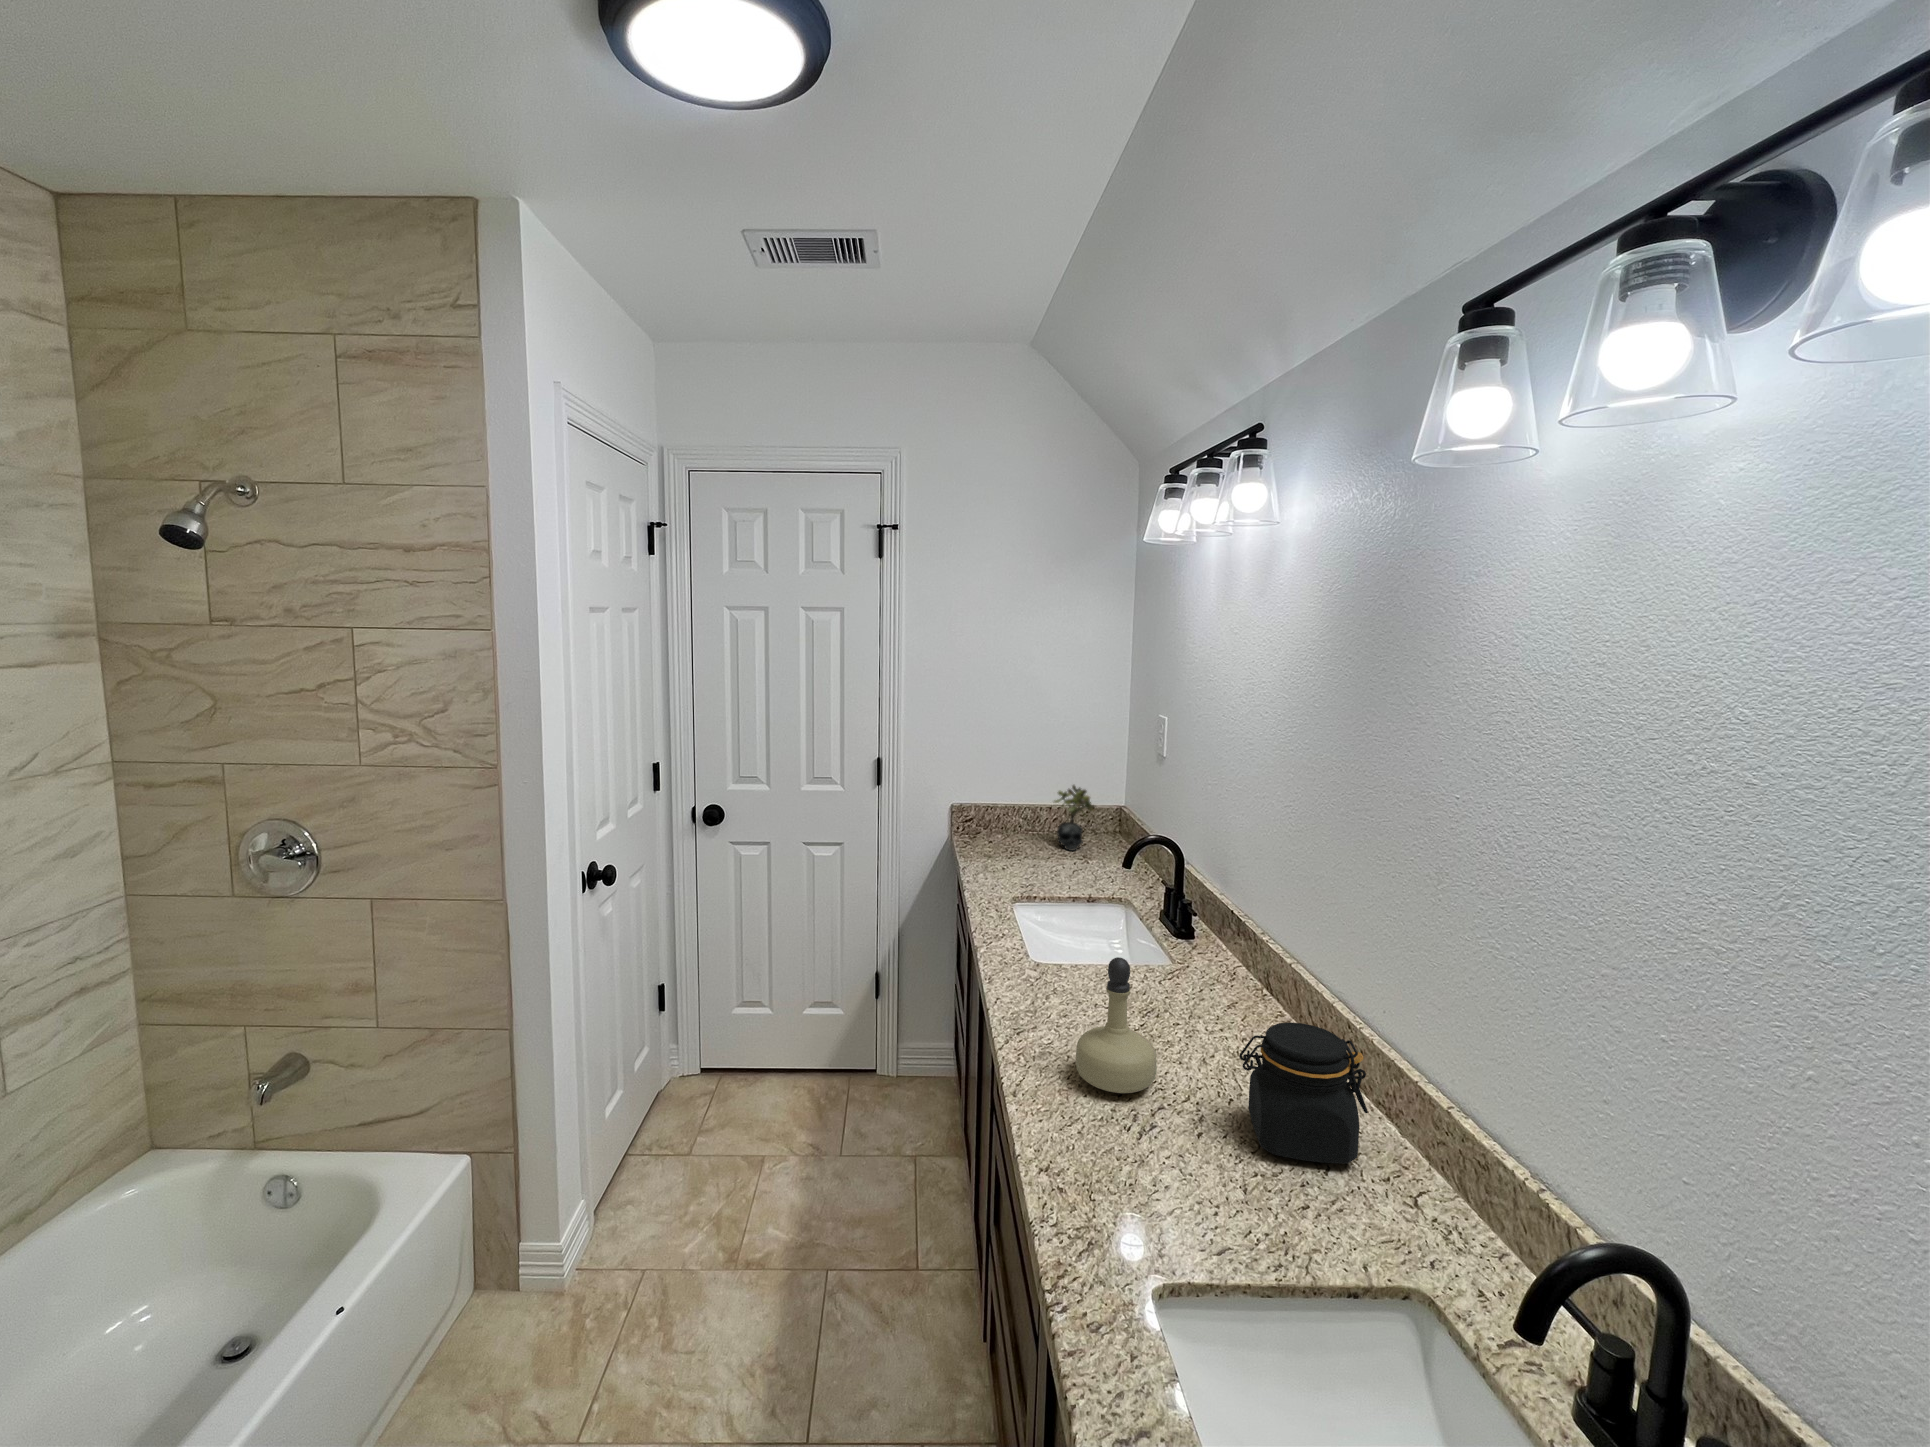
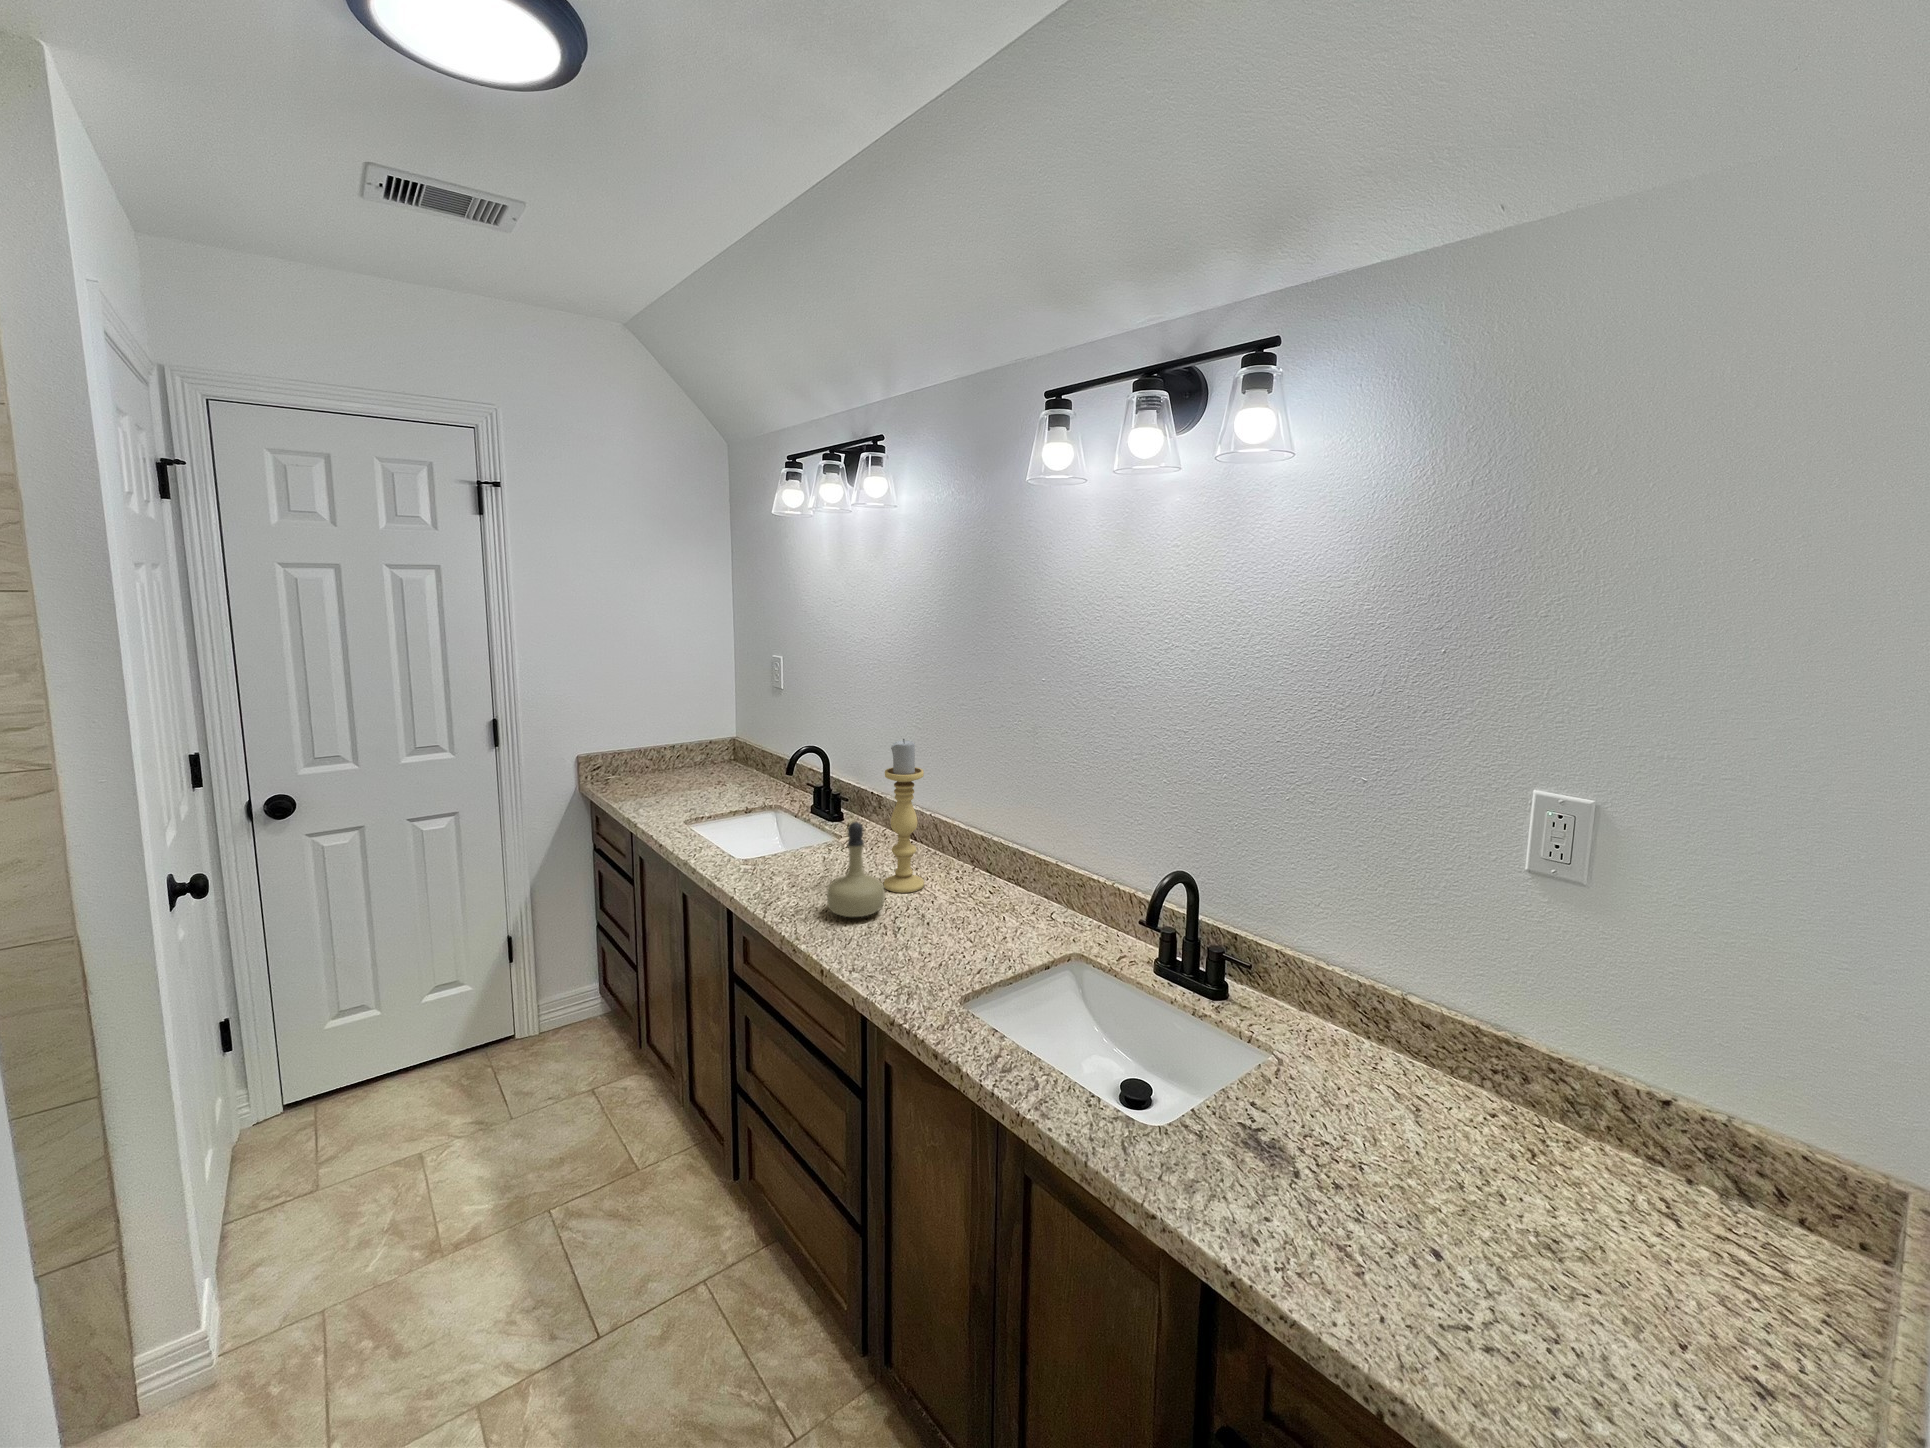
succulent plant: present [1054,785,1094,851] -> none [682,724,721,780]
candle holder: none [1181,853,1248,1076] -> present [884,739,924,893]
jar: present [1239,1022,1368,1163] -> none [943,837,1016,919]

